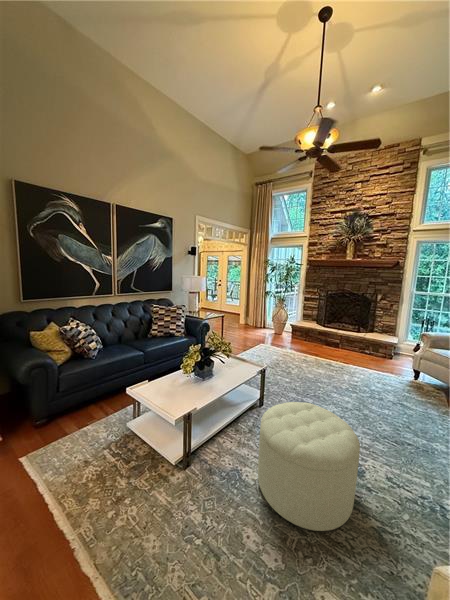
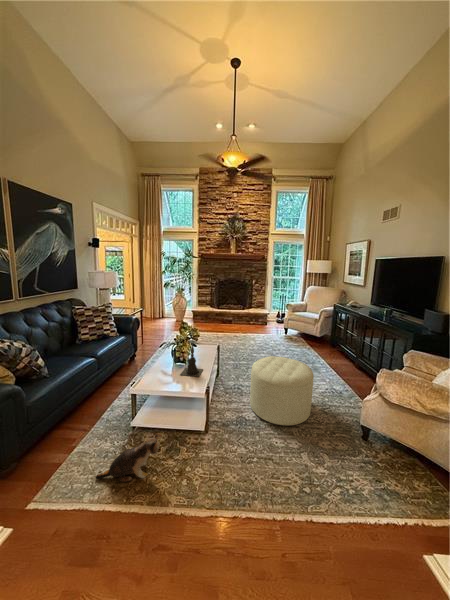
candle holder: none [179,349,208,399] -> present [180,340,203,377]
plush toy: none [69,444,115,484] -> present [96,433,162,482]

